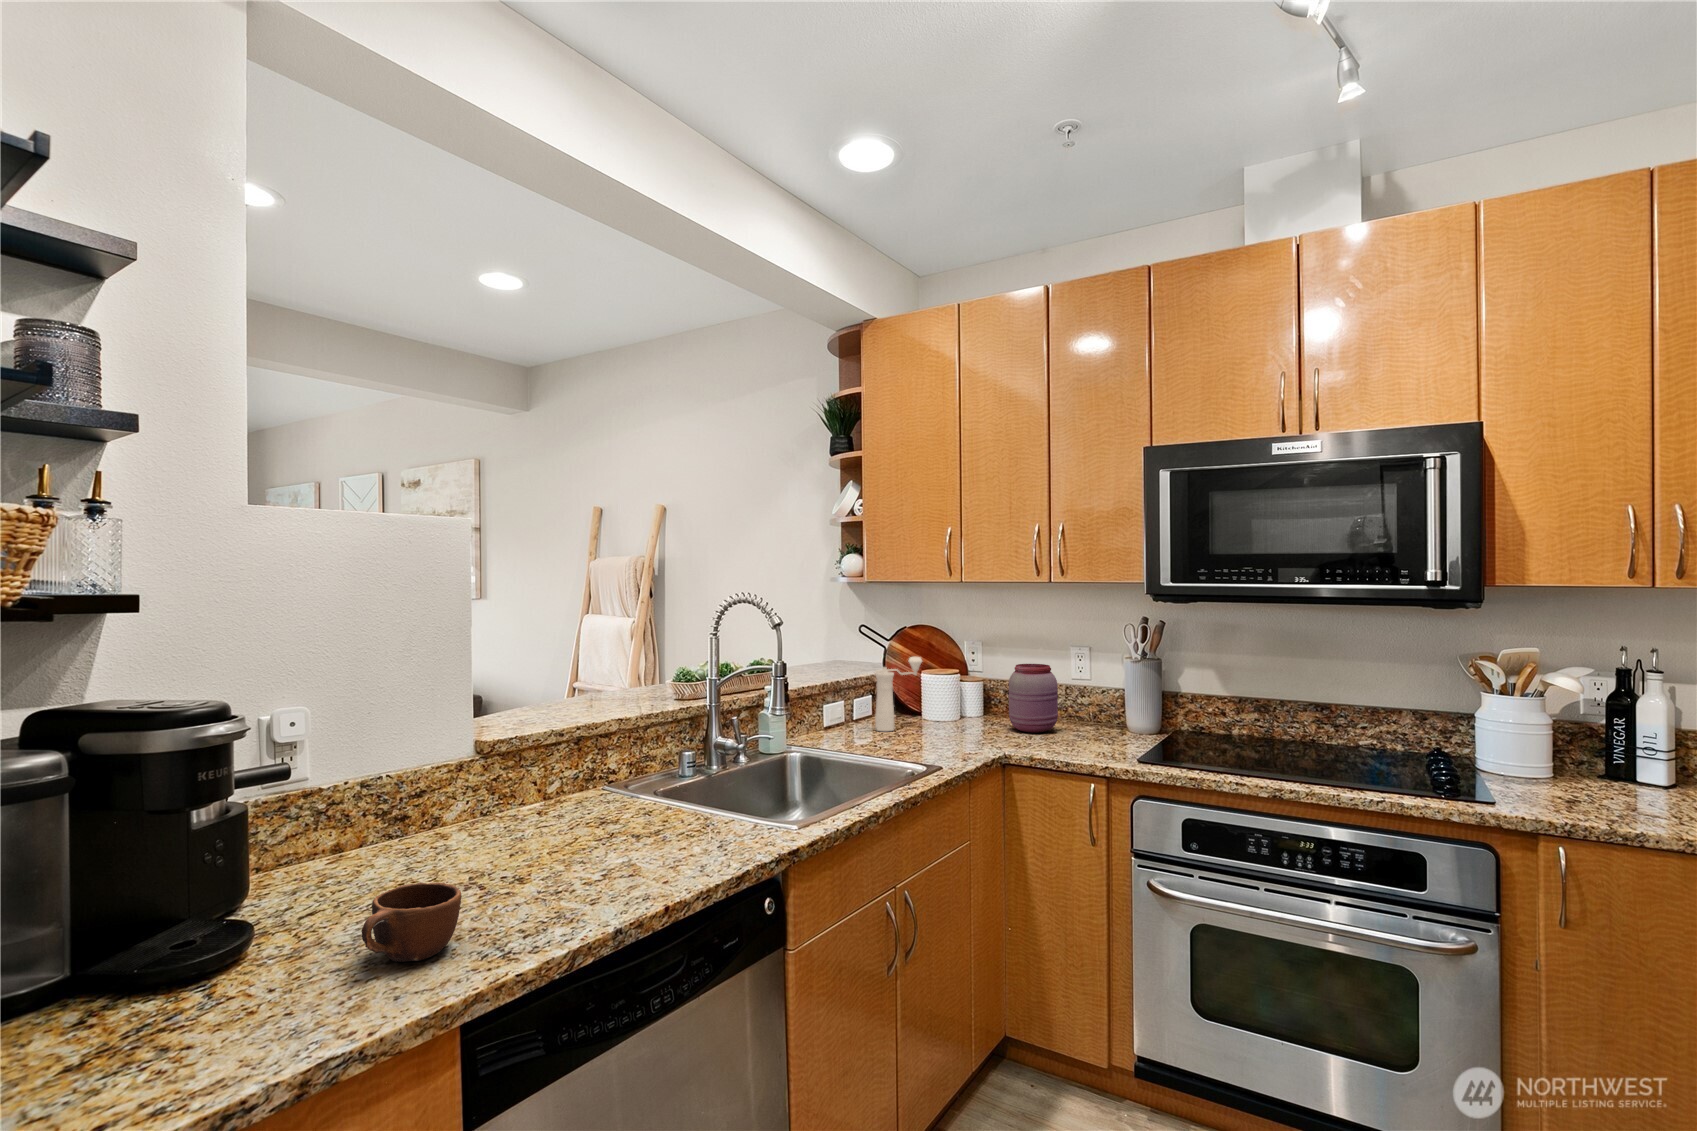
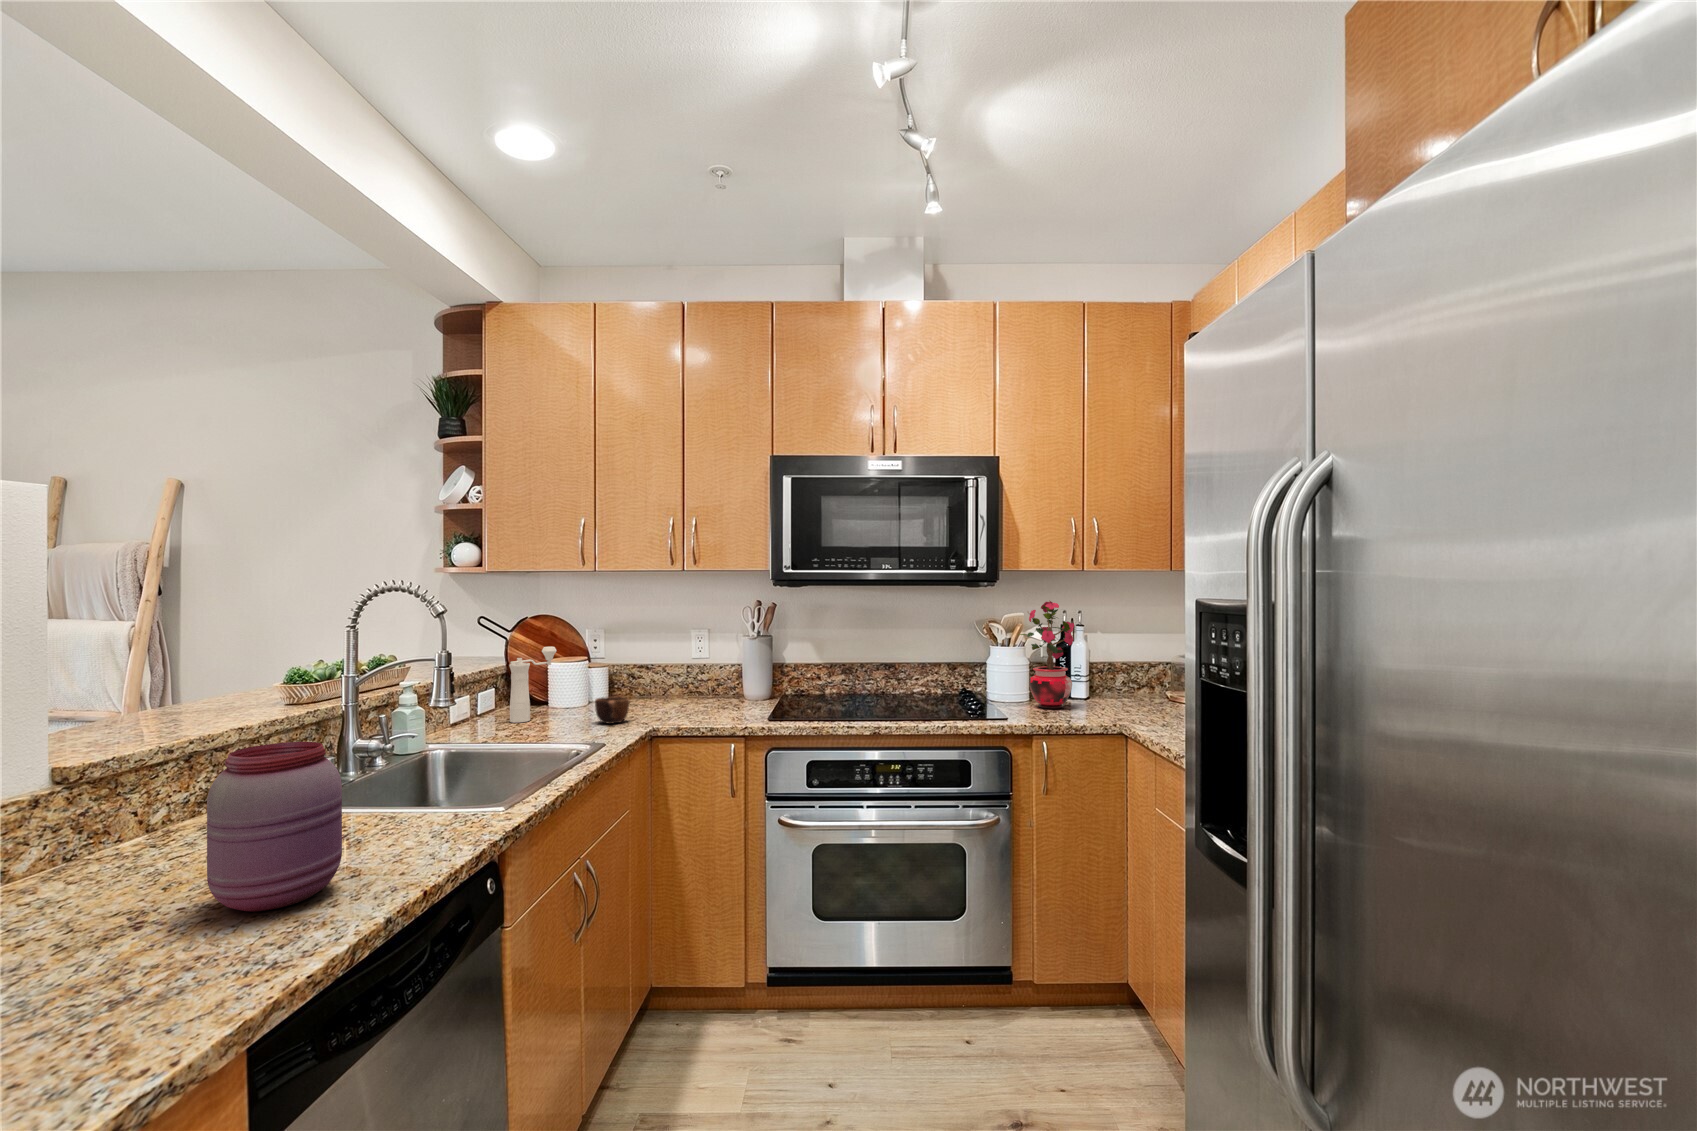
potted plant: none [1523,633,1640,799] -> present [1020,601,1074,709]
jar: present [1009,664,1058,733] -> present [207,742,342,911]
mug: present [362,882,462,962] -> present [595,697,629,724]

